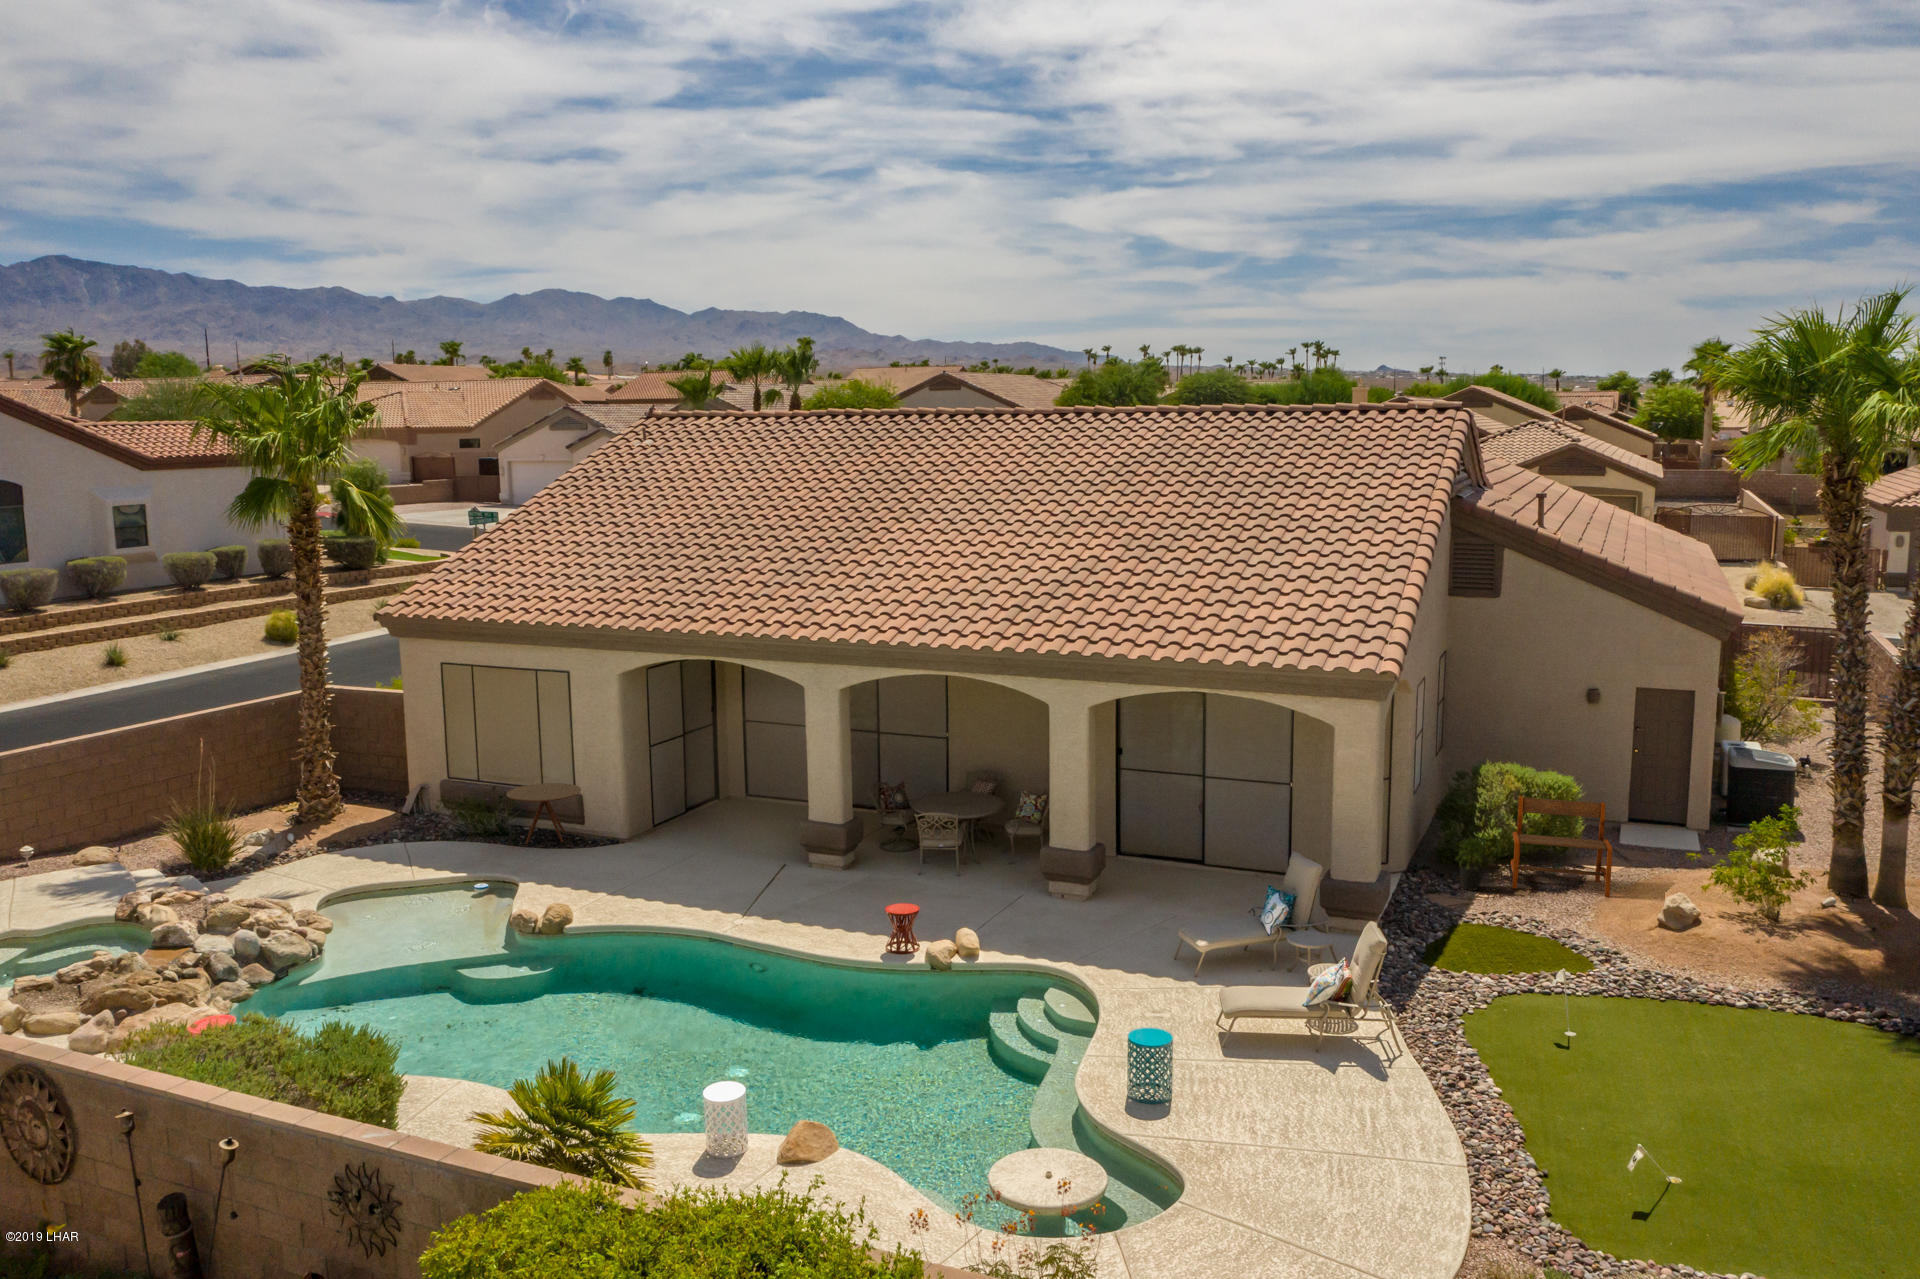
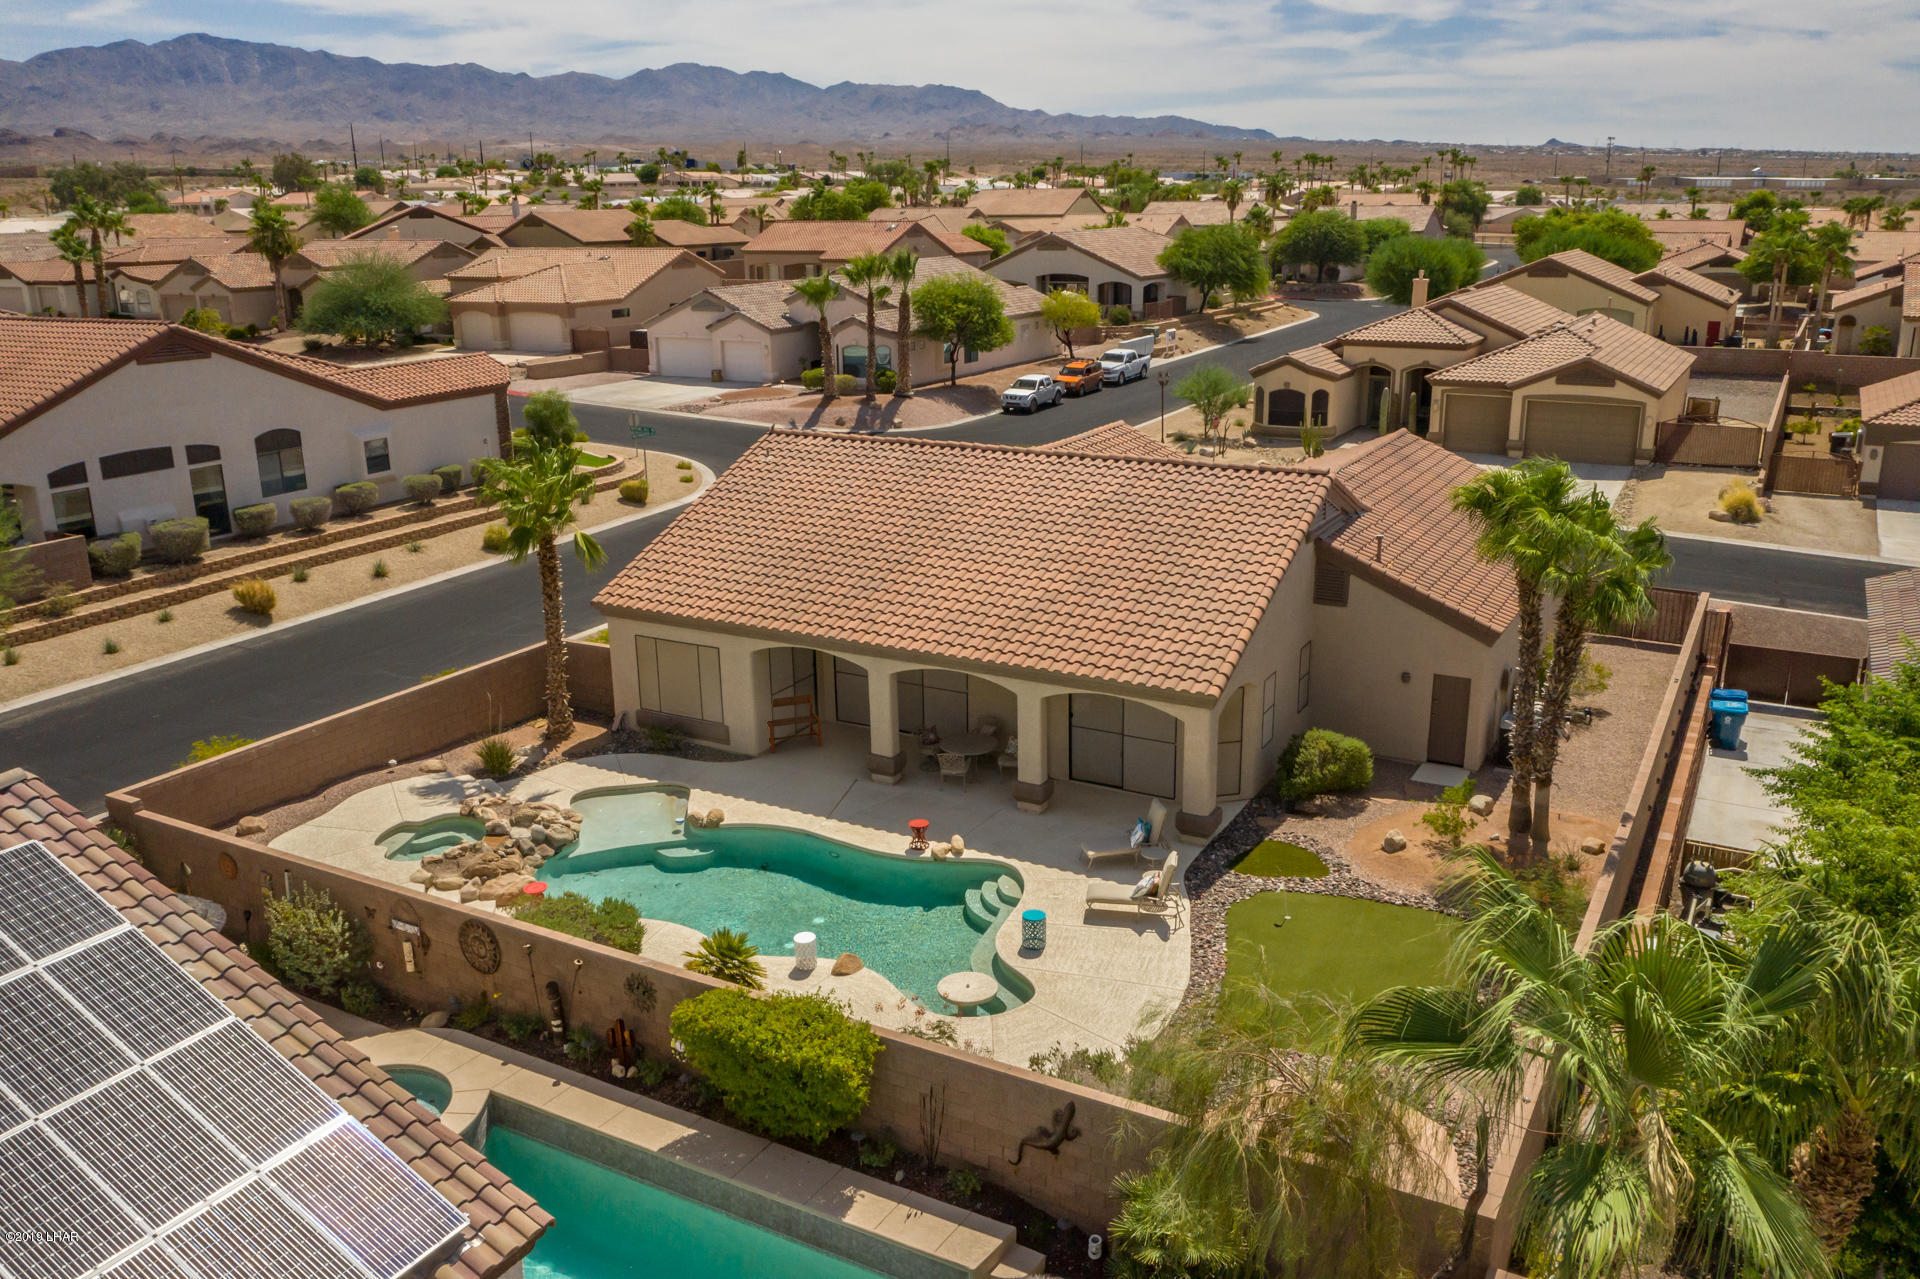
round table: present [507,783,581,844] -> none [682,719,729,760]
bench: present [1511,796,1612,897] -> present [765,694,822,753]

